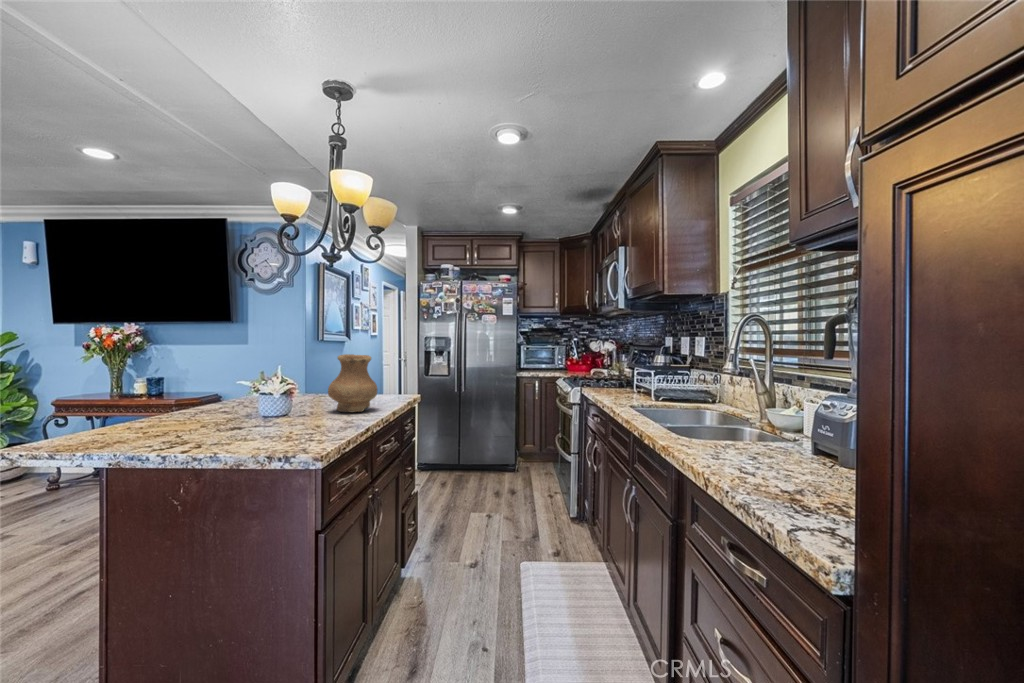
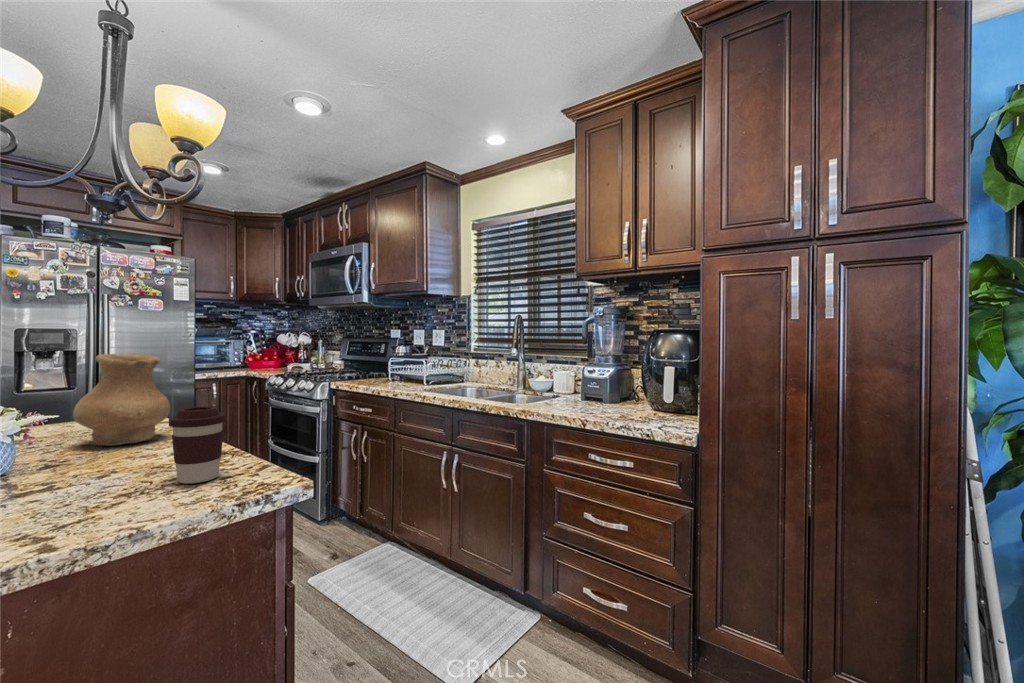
coffee cup: none [285,391,320,440] -> present [169,406,226,484]

